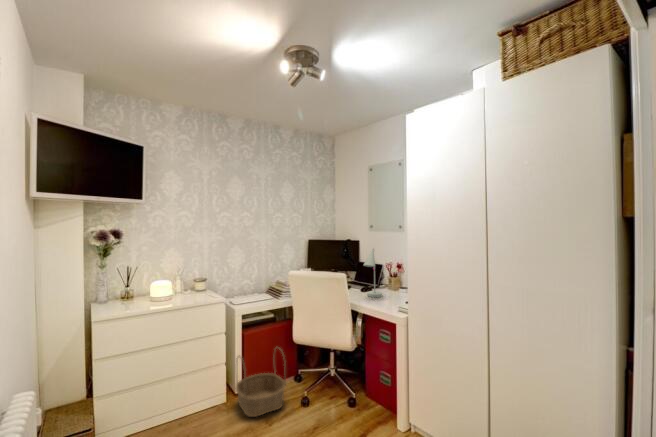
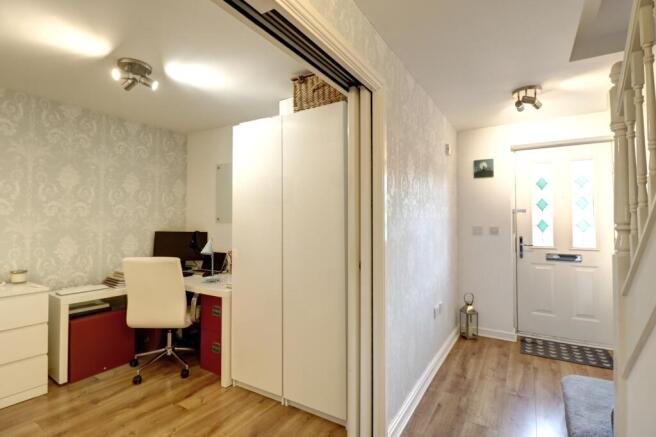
basket: present [235,351,286,417] -> none [59,332,118,399]

